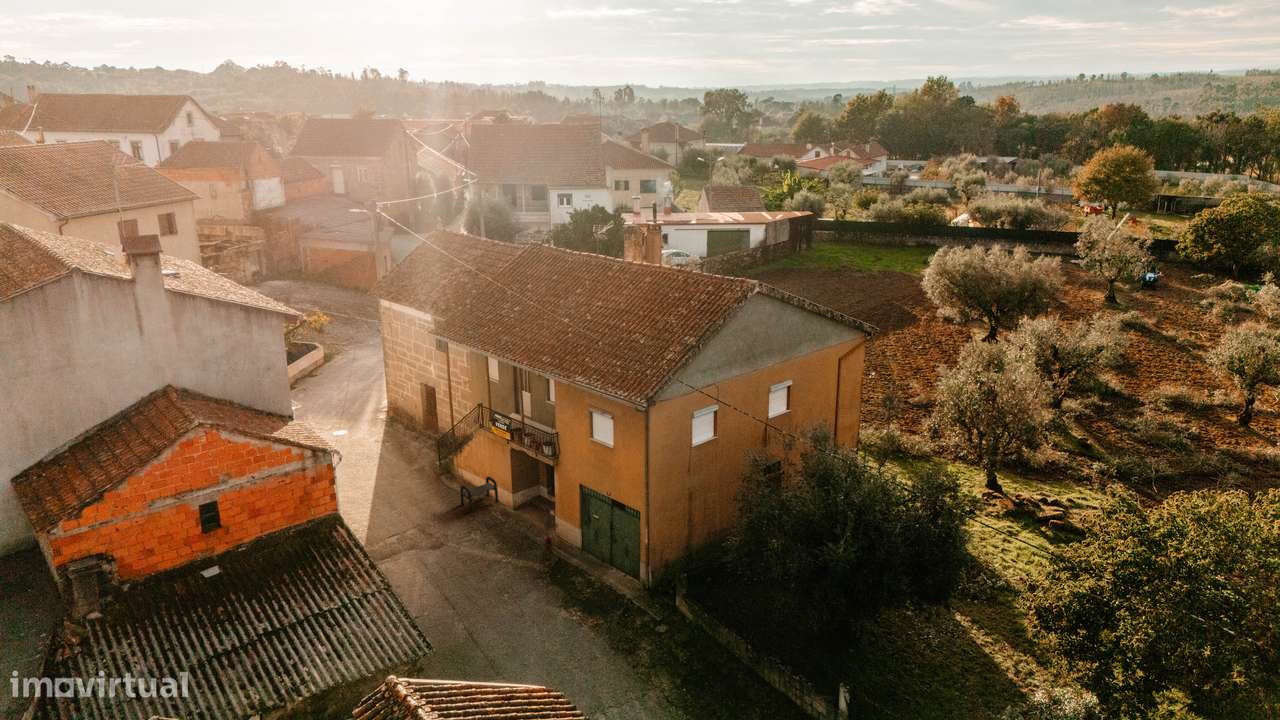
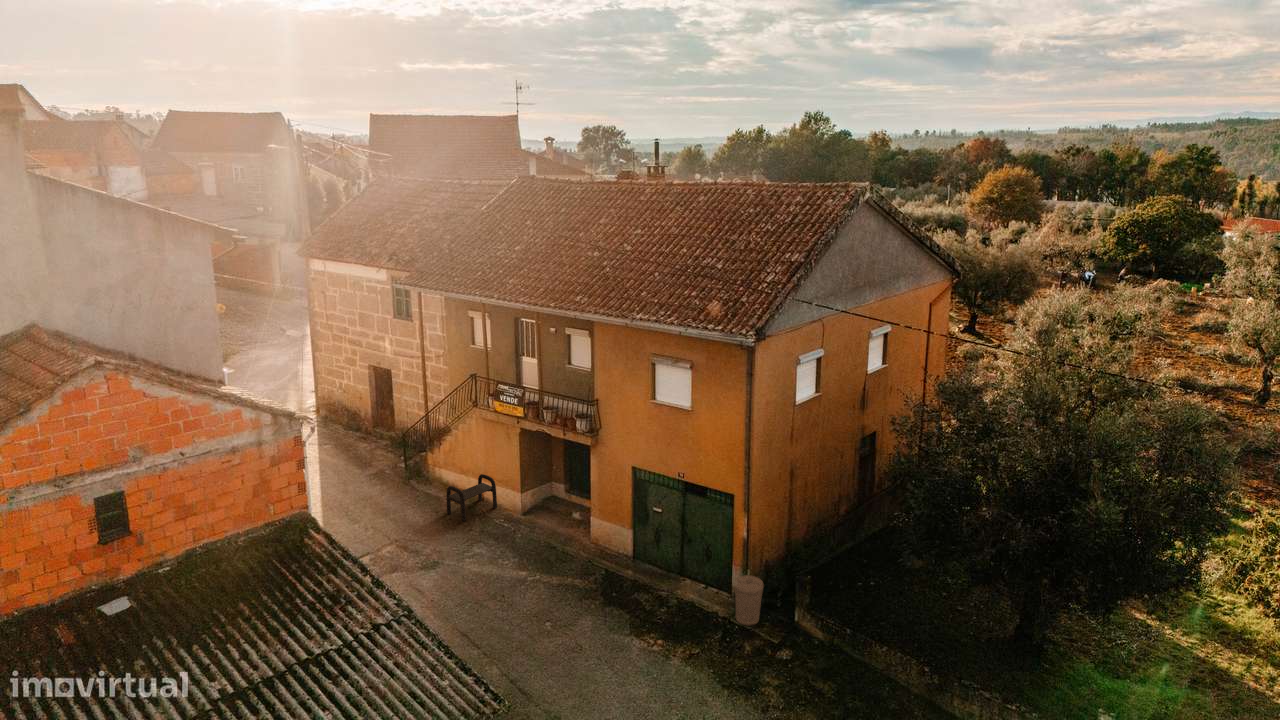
potted tree: present [542,515,558,542] -> none [571,513,597,553]
trash can: none [638,570,658,607] -> present [735,575,763,626]

